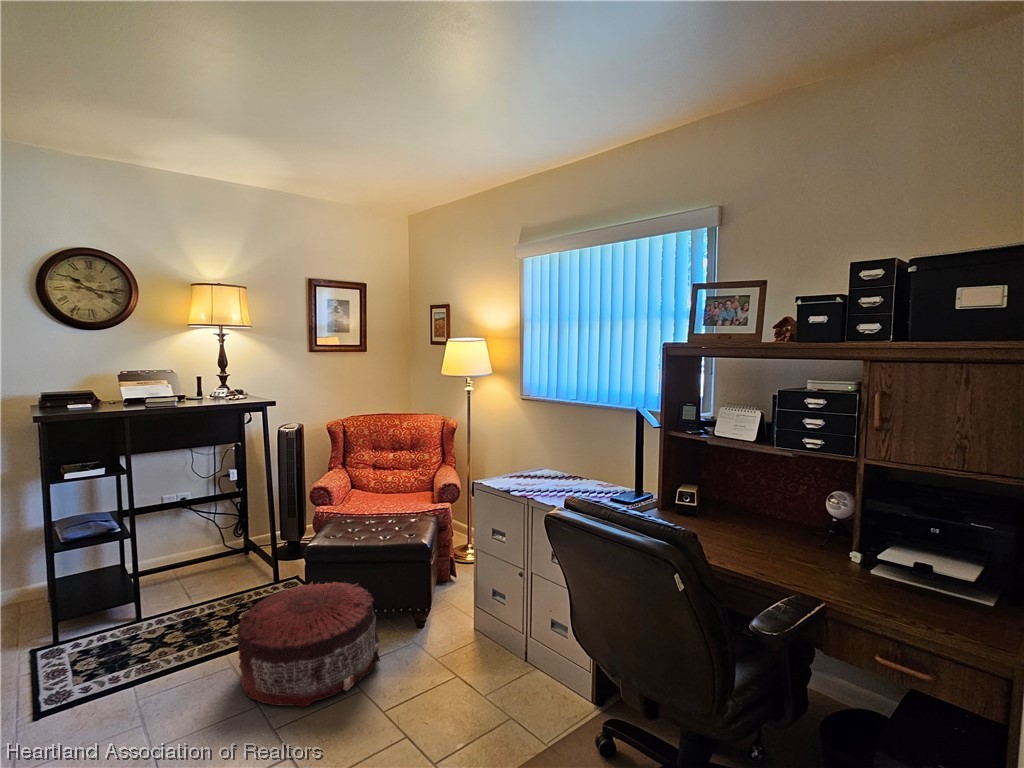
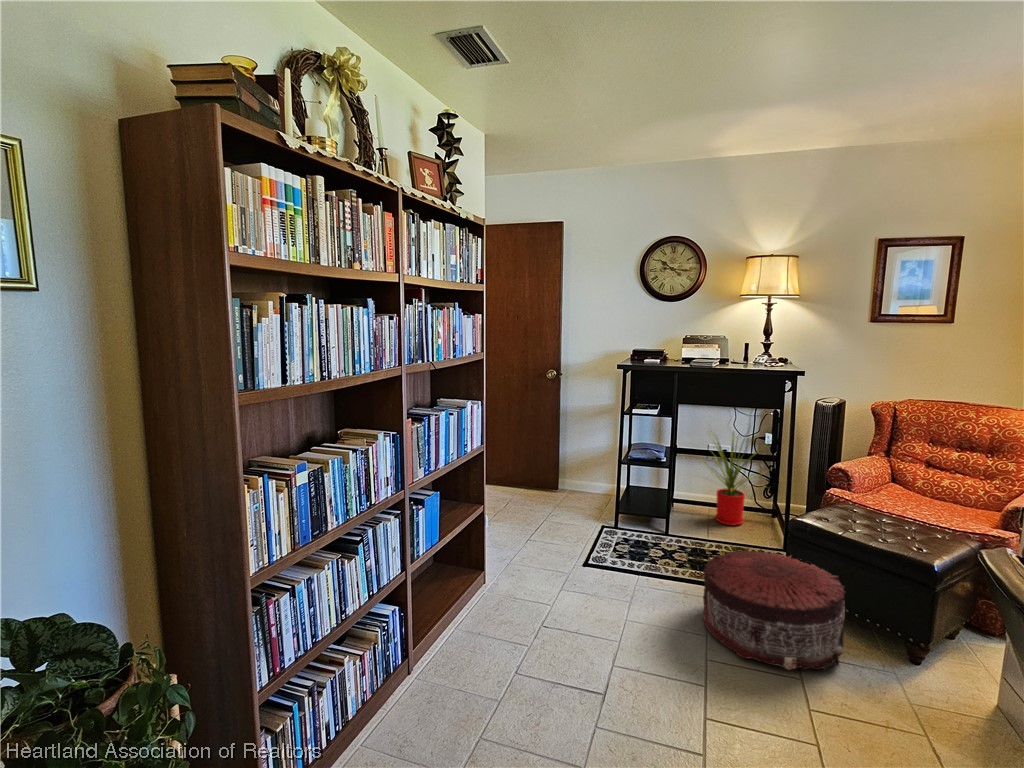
house plant: none [153,464,249,580] -> present [701,432,764,525]

